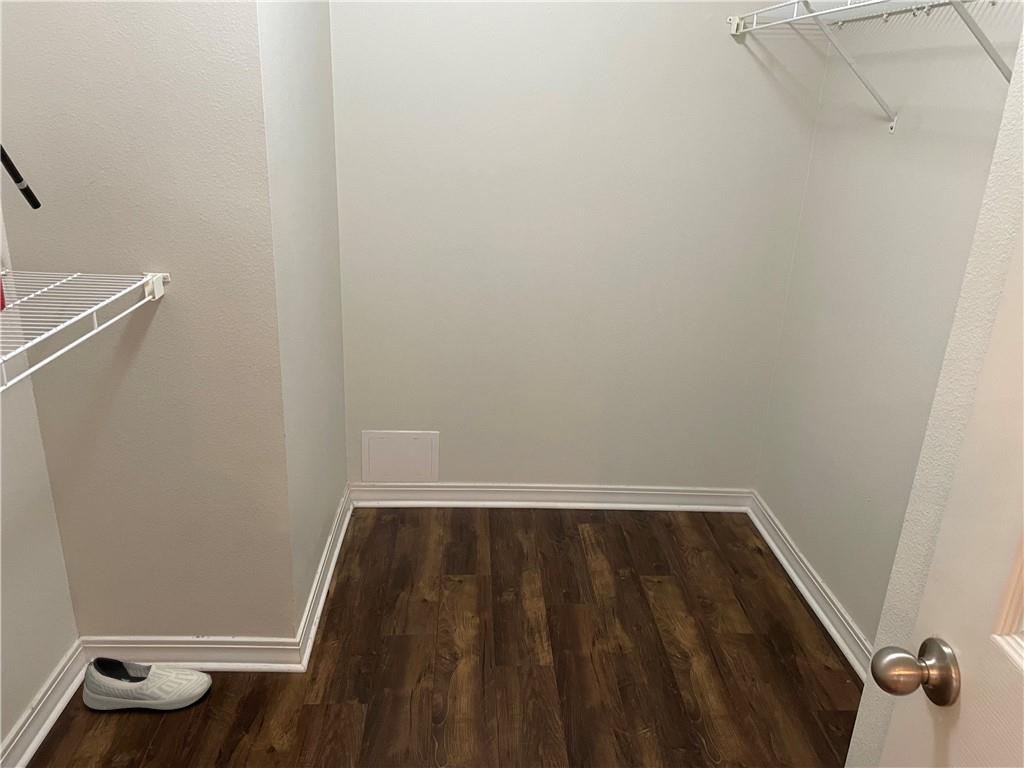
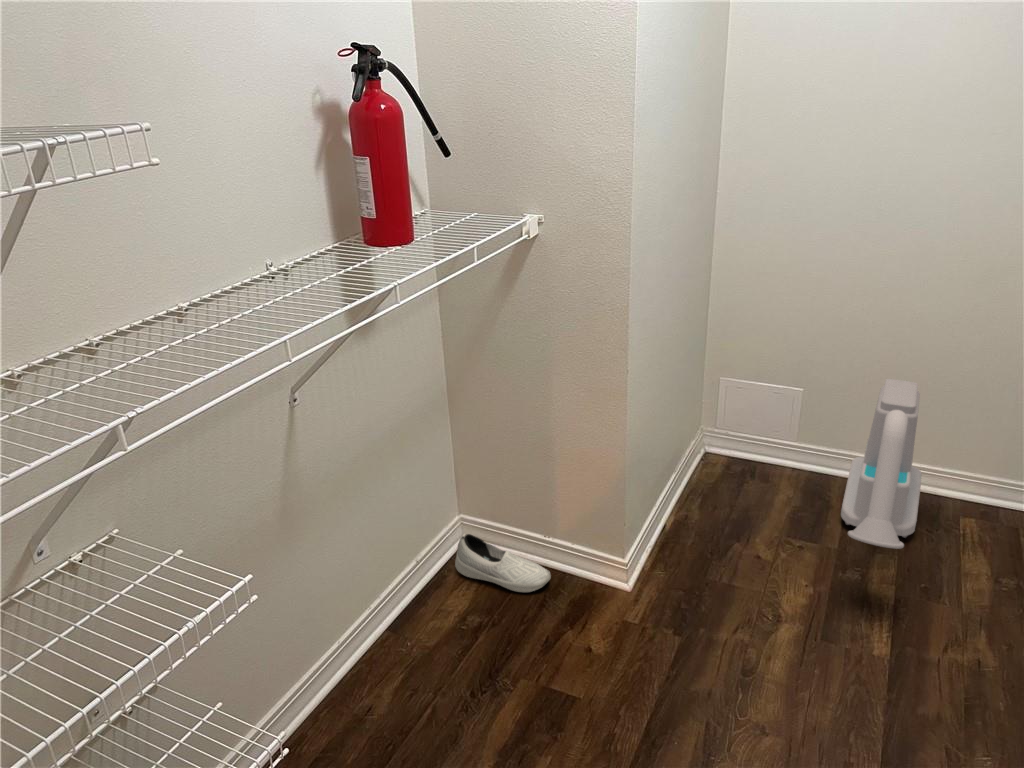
vacuum cleaner: none [488,412,550,565] -> present [841,379,922,549]

